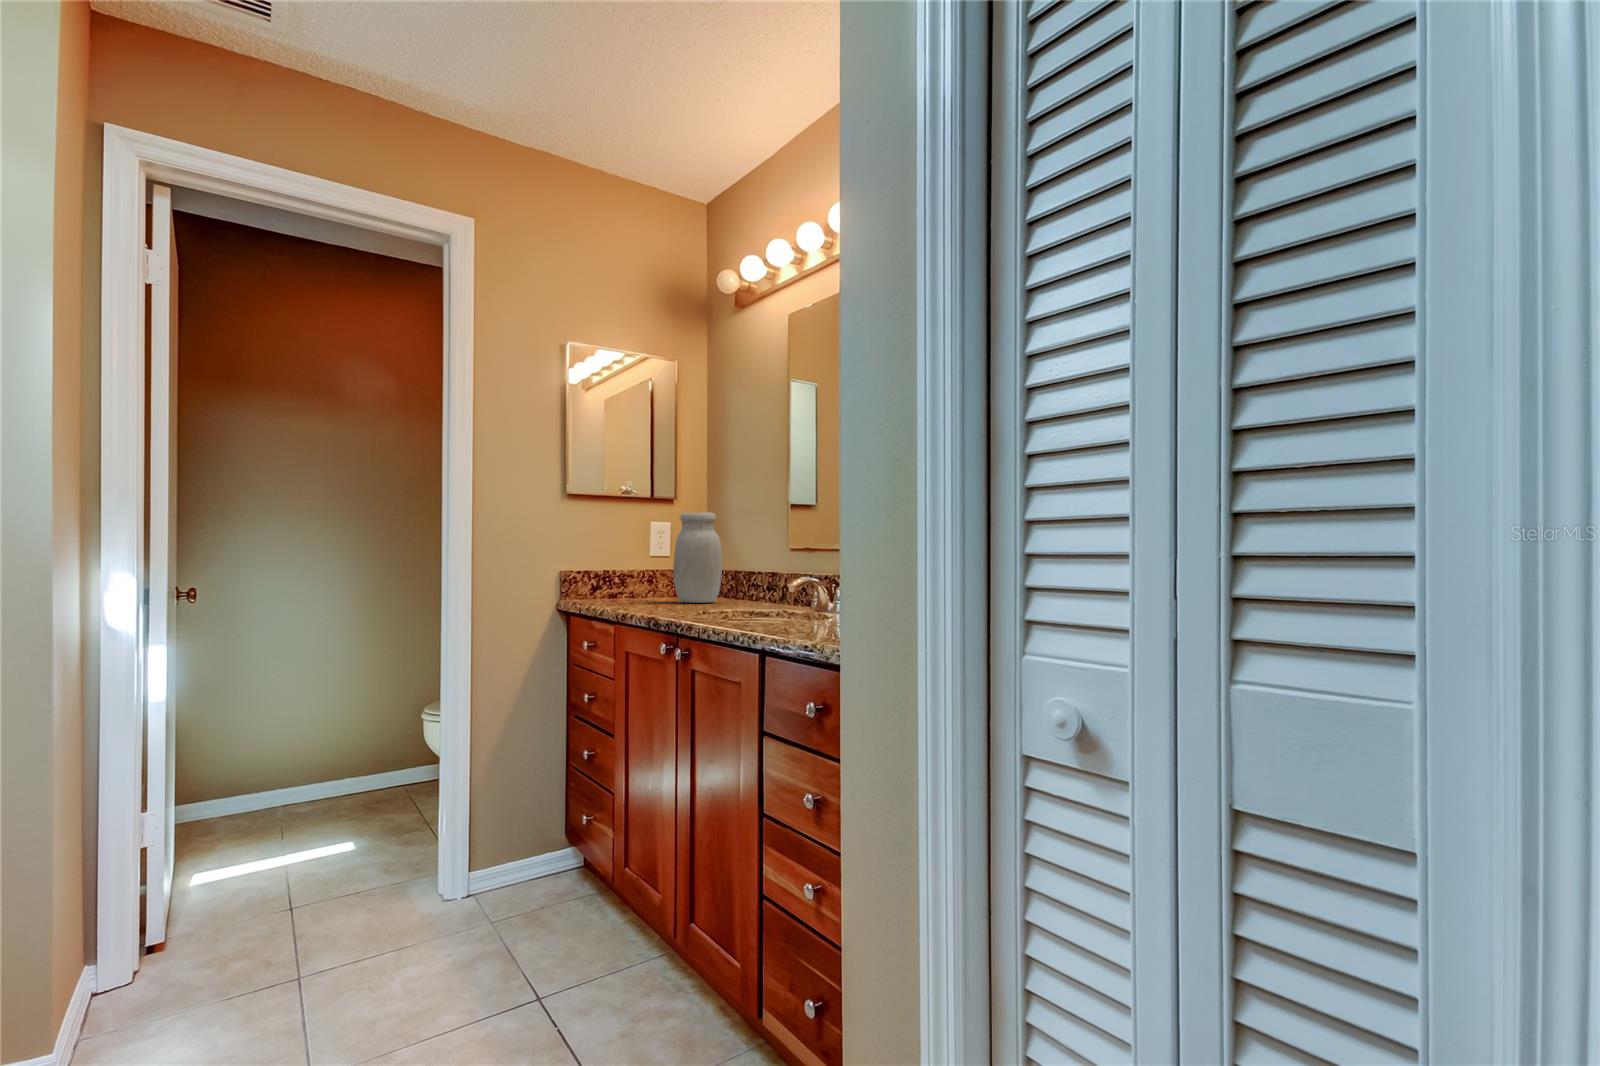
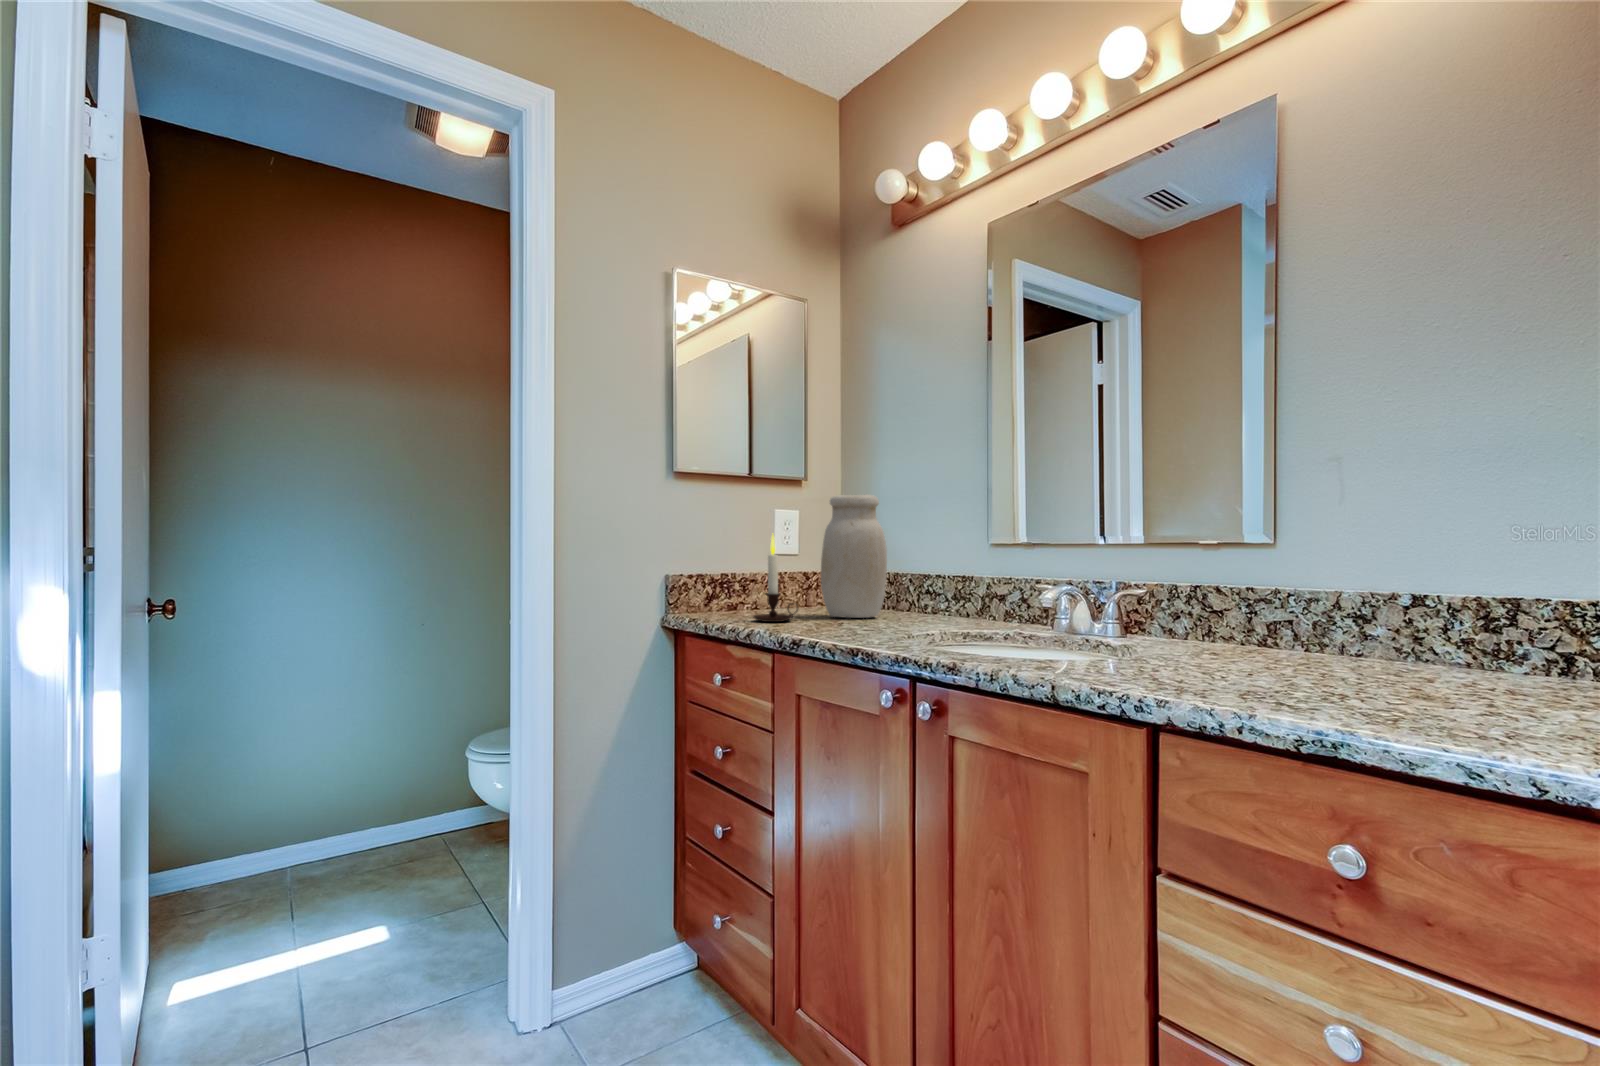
candle: none [616,541,652,605] -> present [753,535,798,622]

